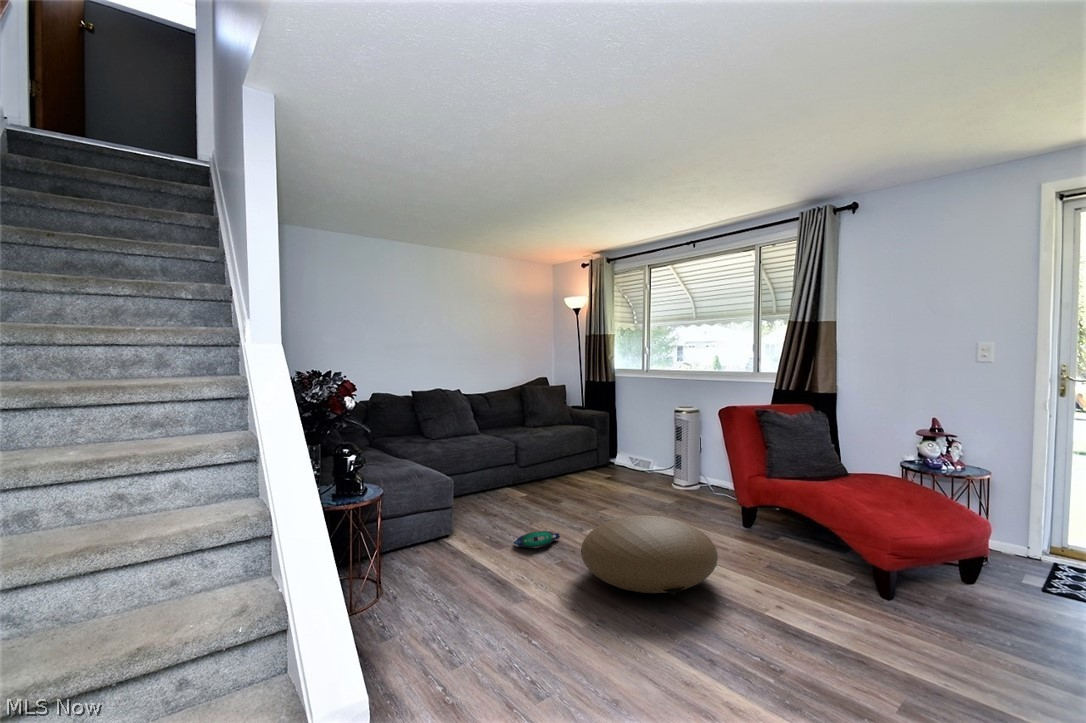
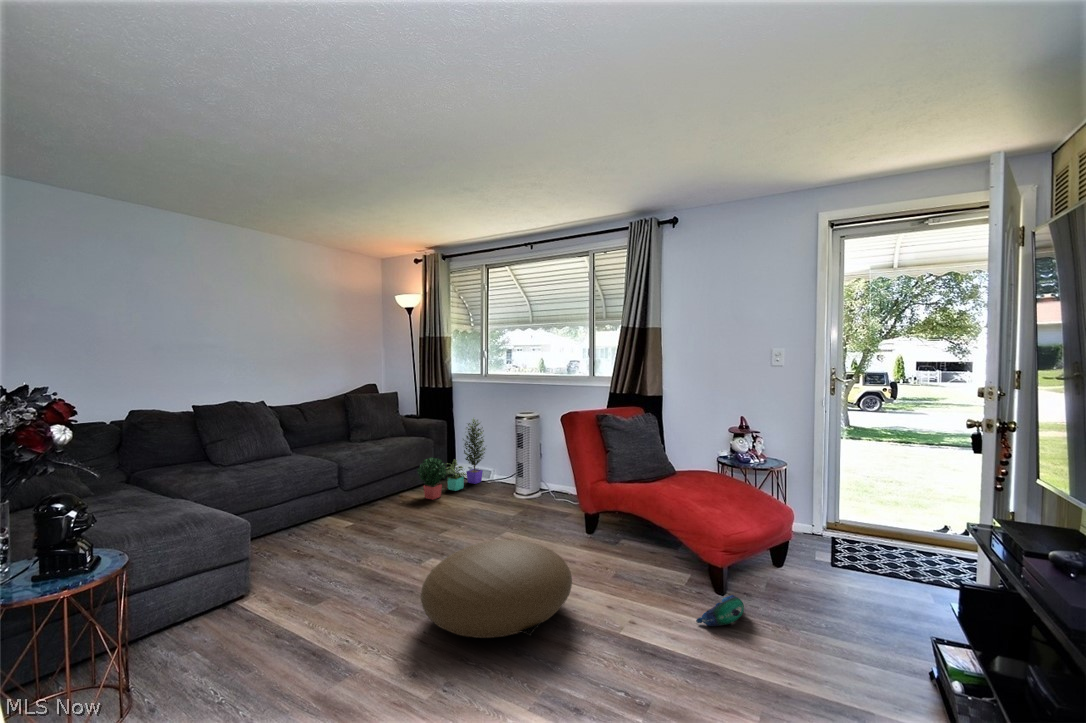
potted plant: none [582,410,647,483] -> present [417,418,485,500]
plush toy: present [514,531,560,548] -> present [696,595,744,627]

